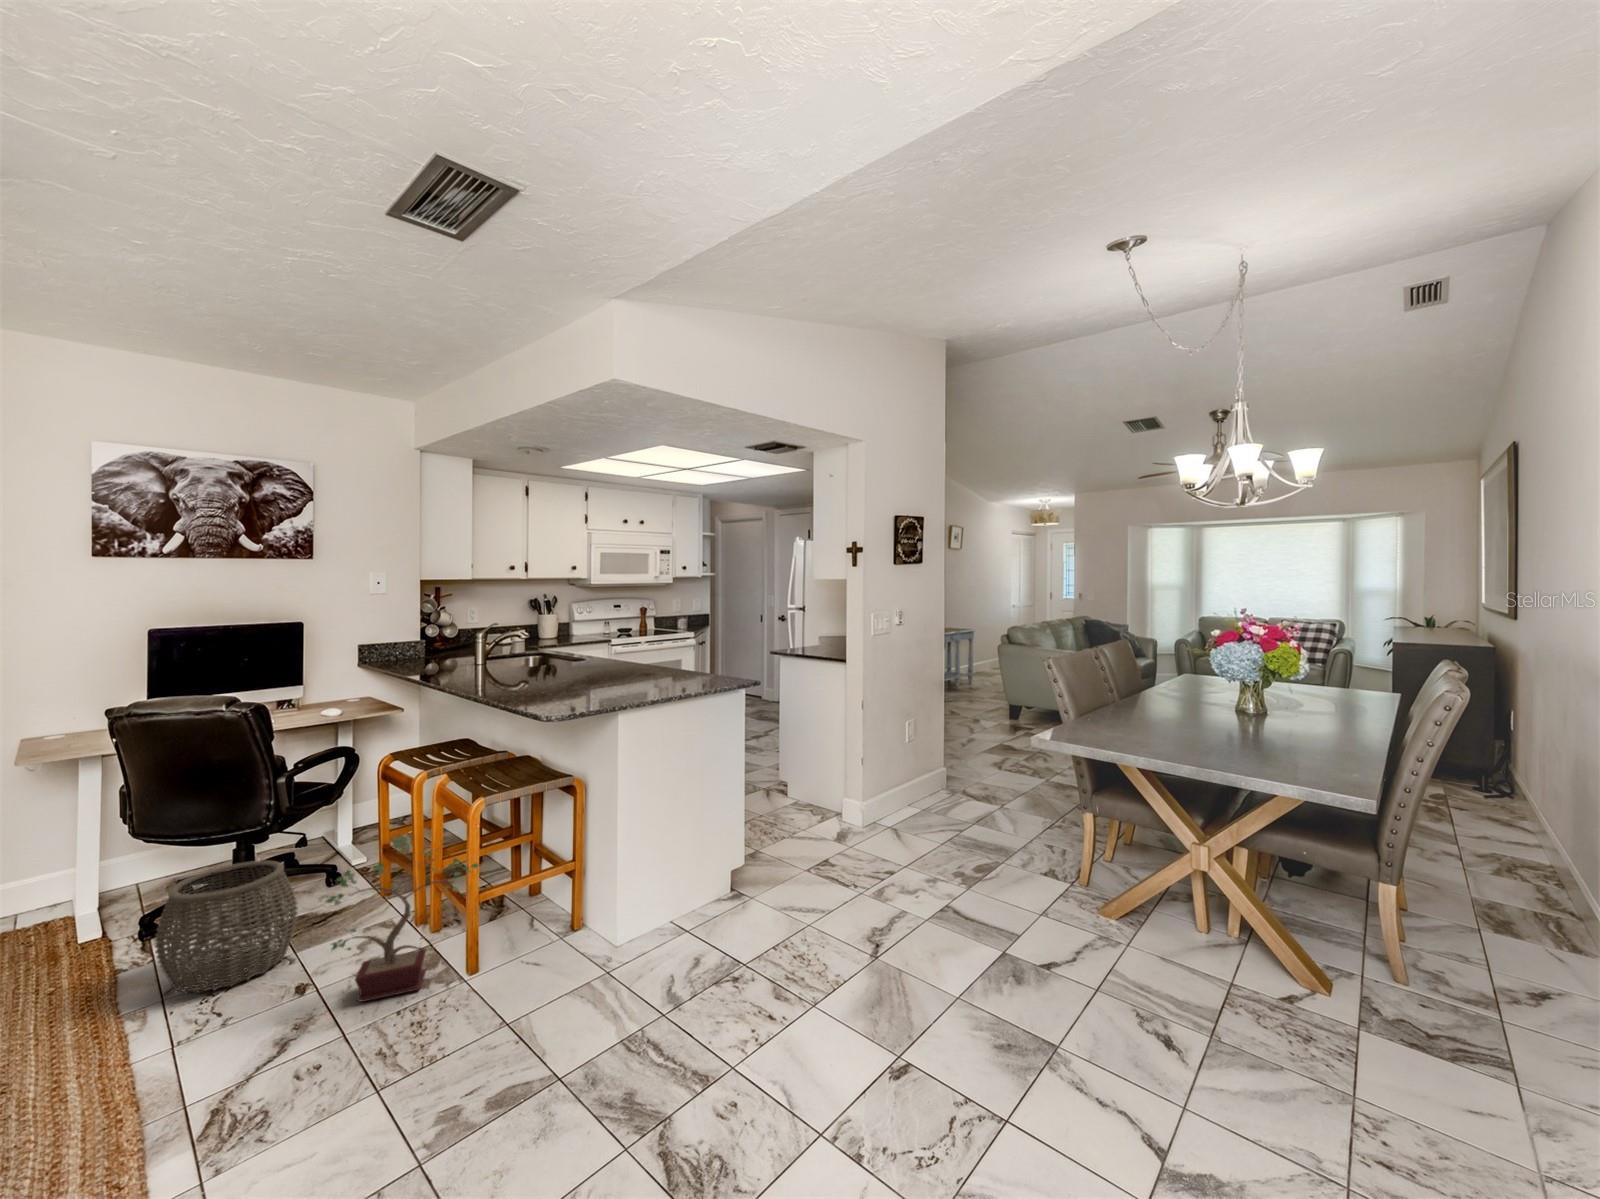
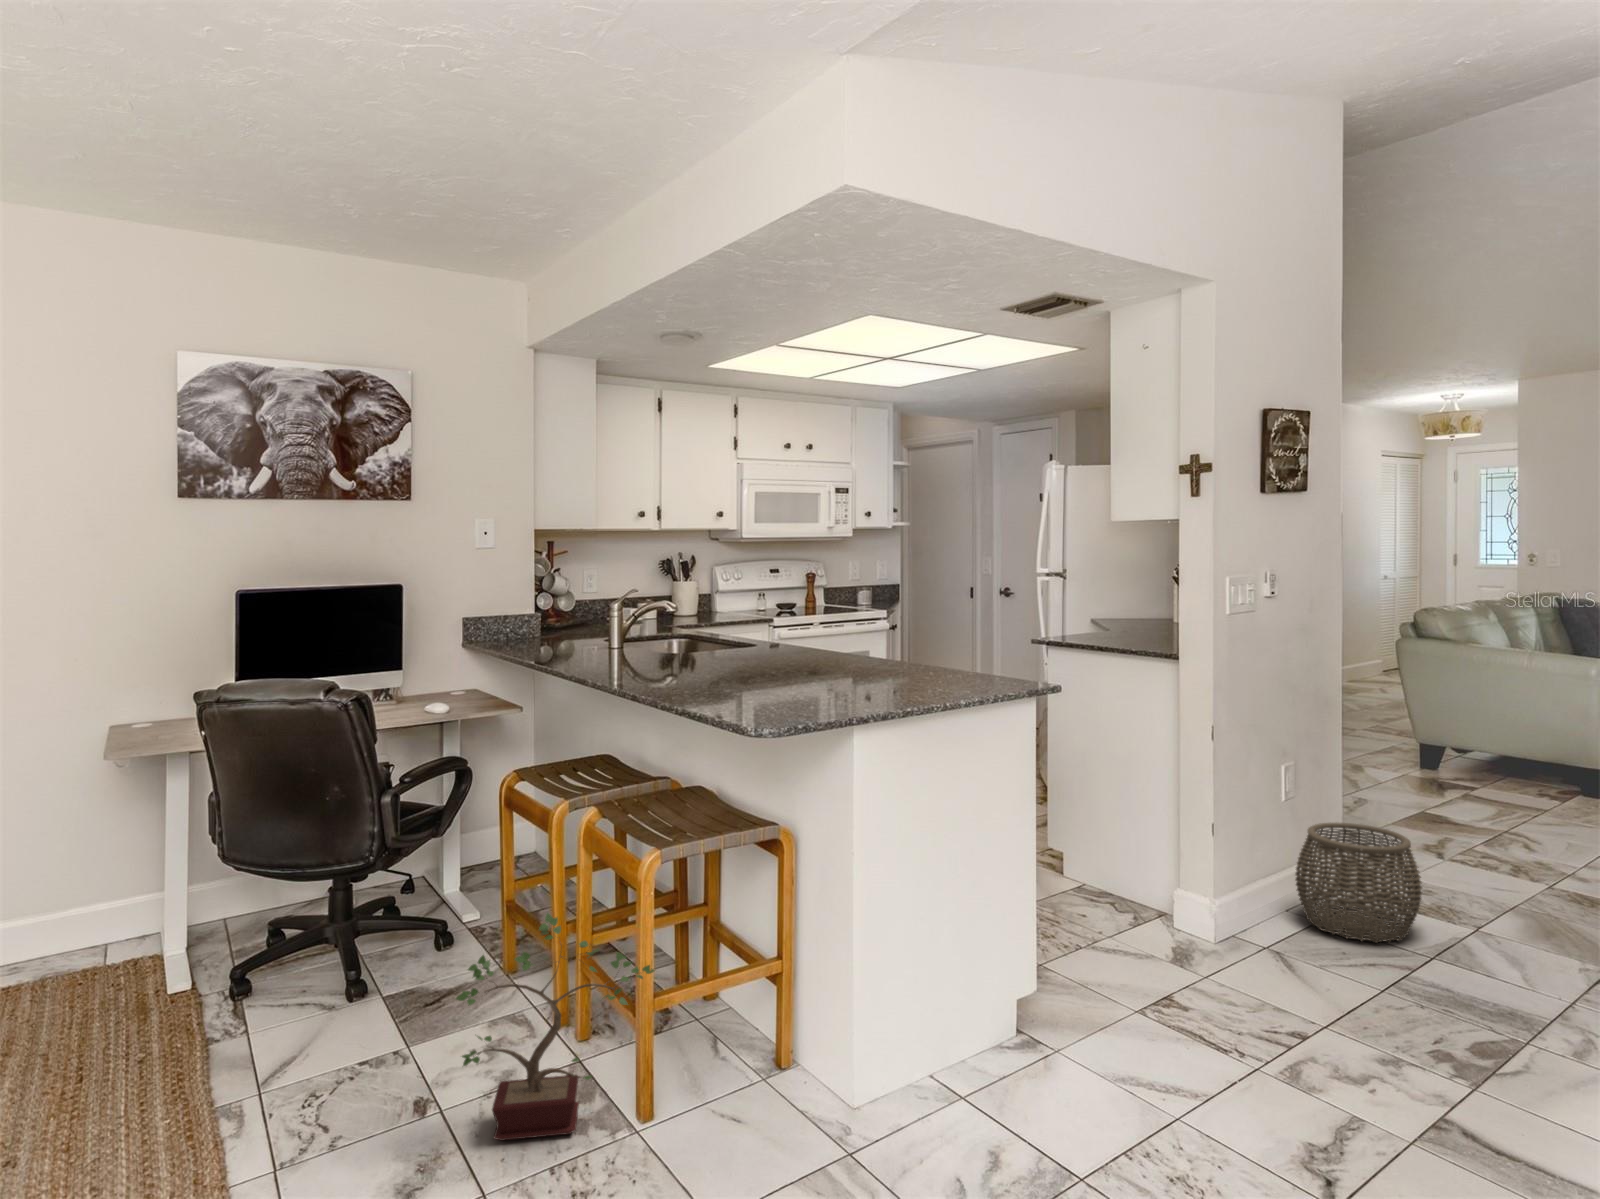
woven basket: present [155,861,298,993] -> present [1295,822,1422,943]

